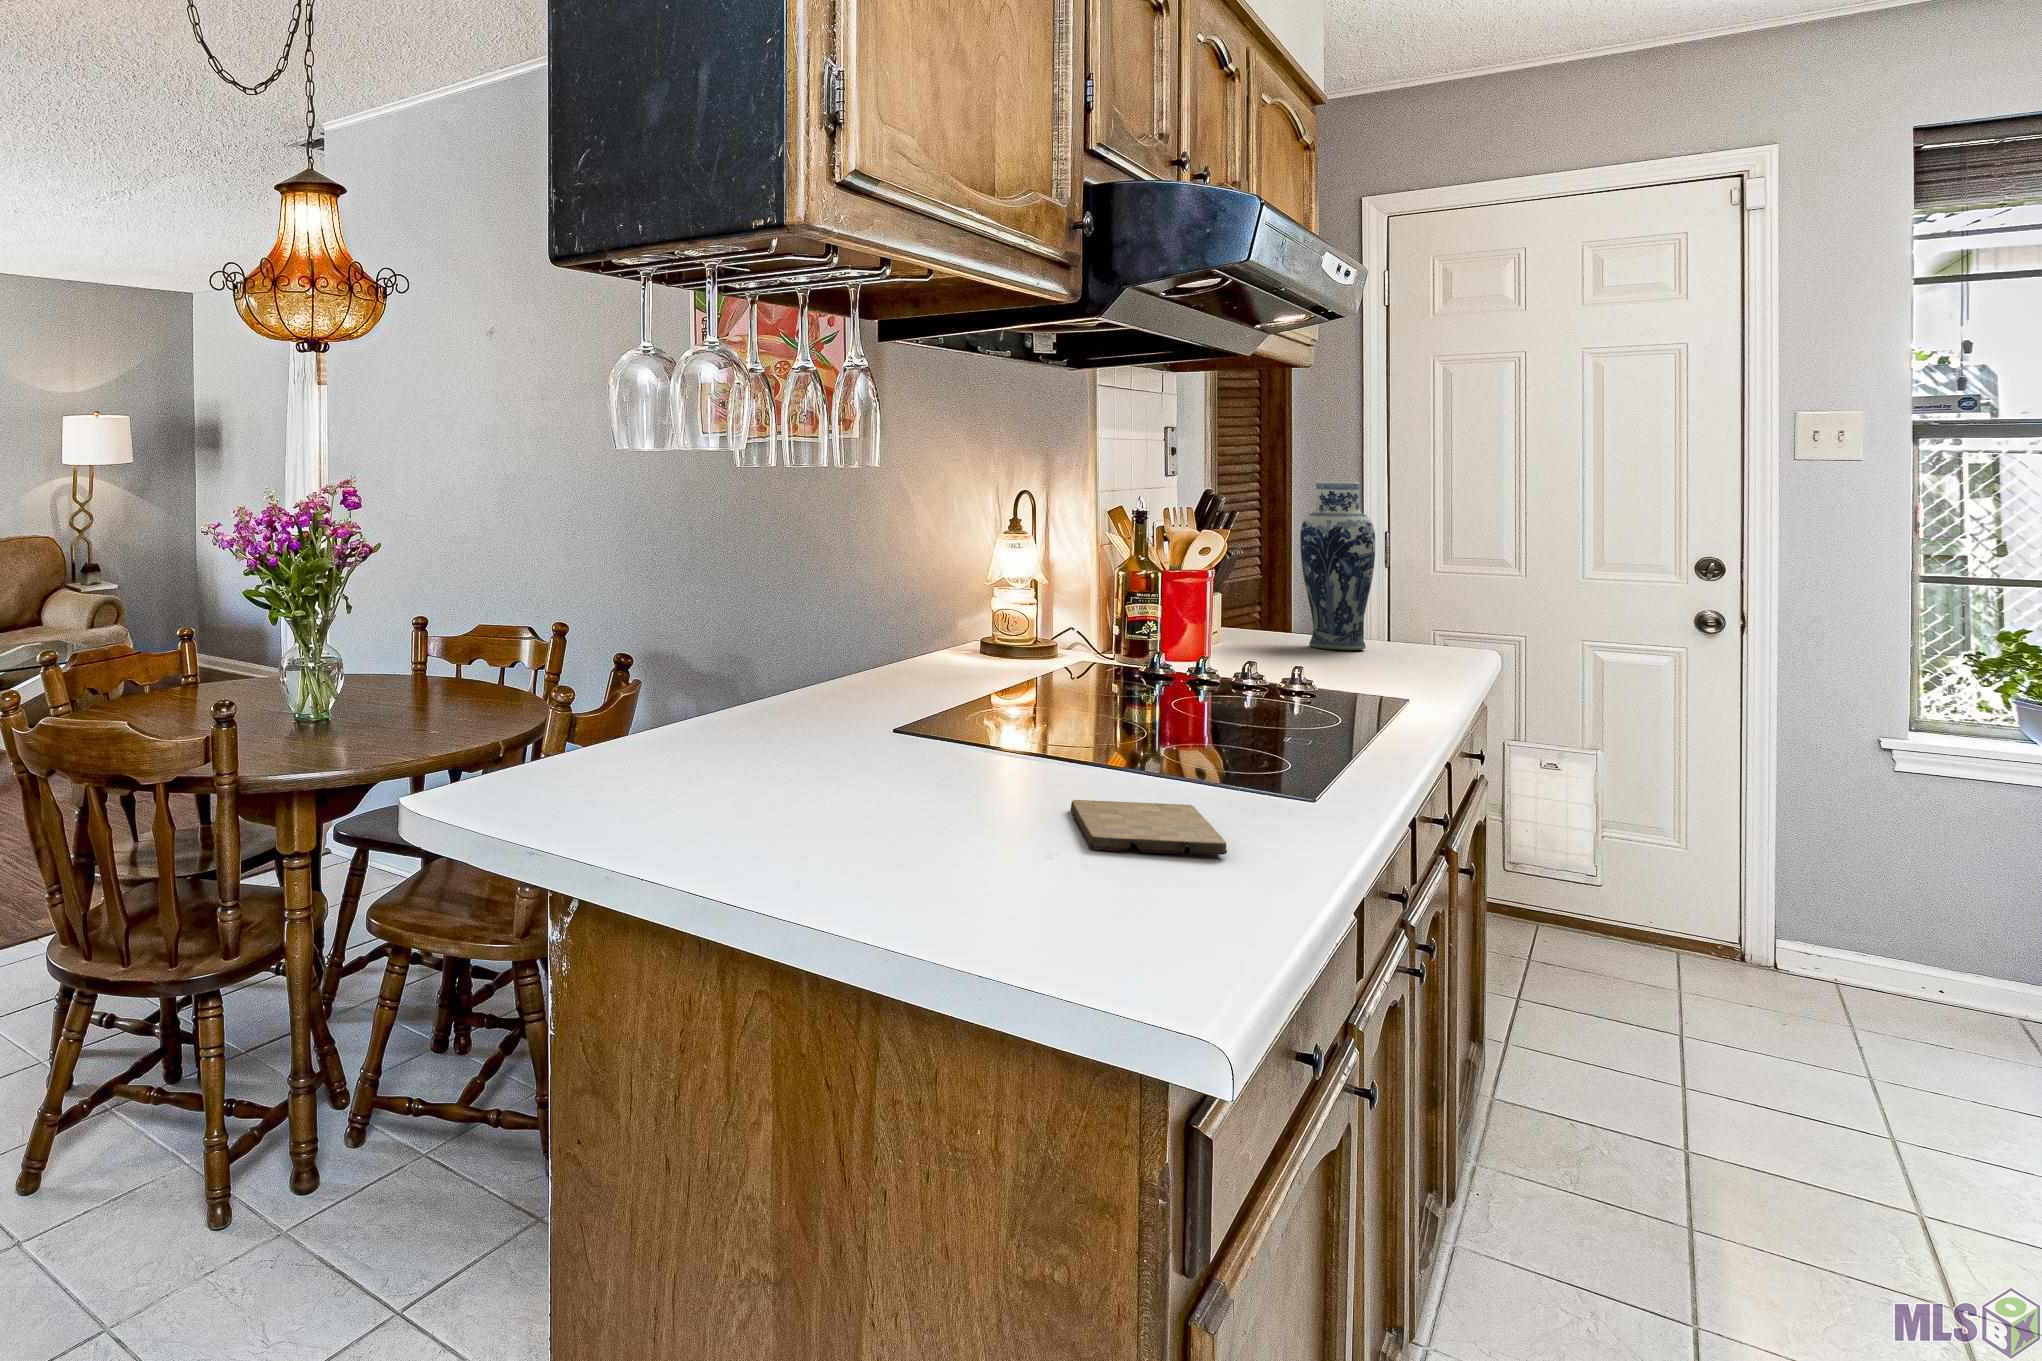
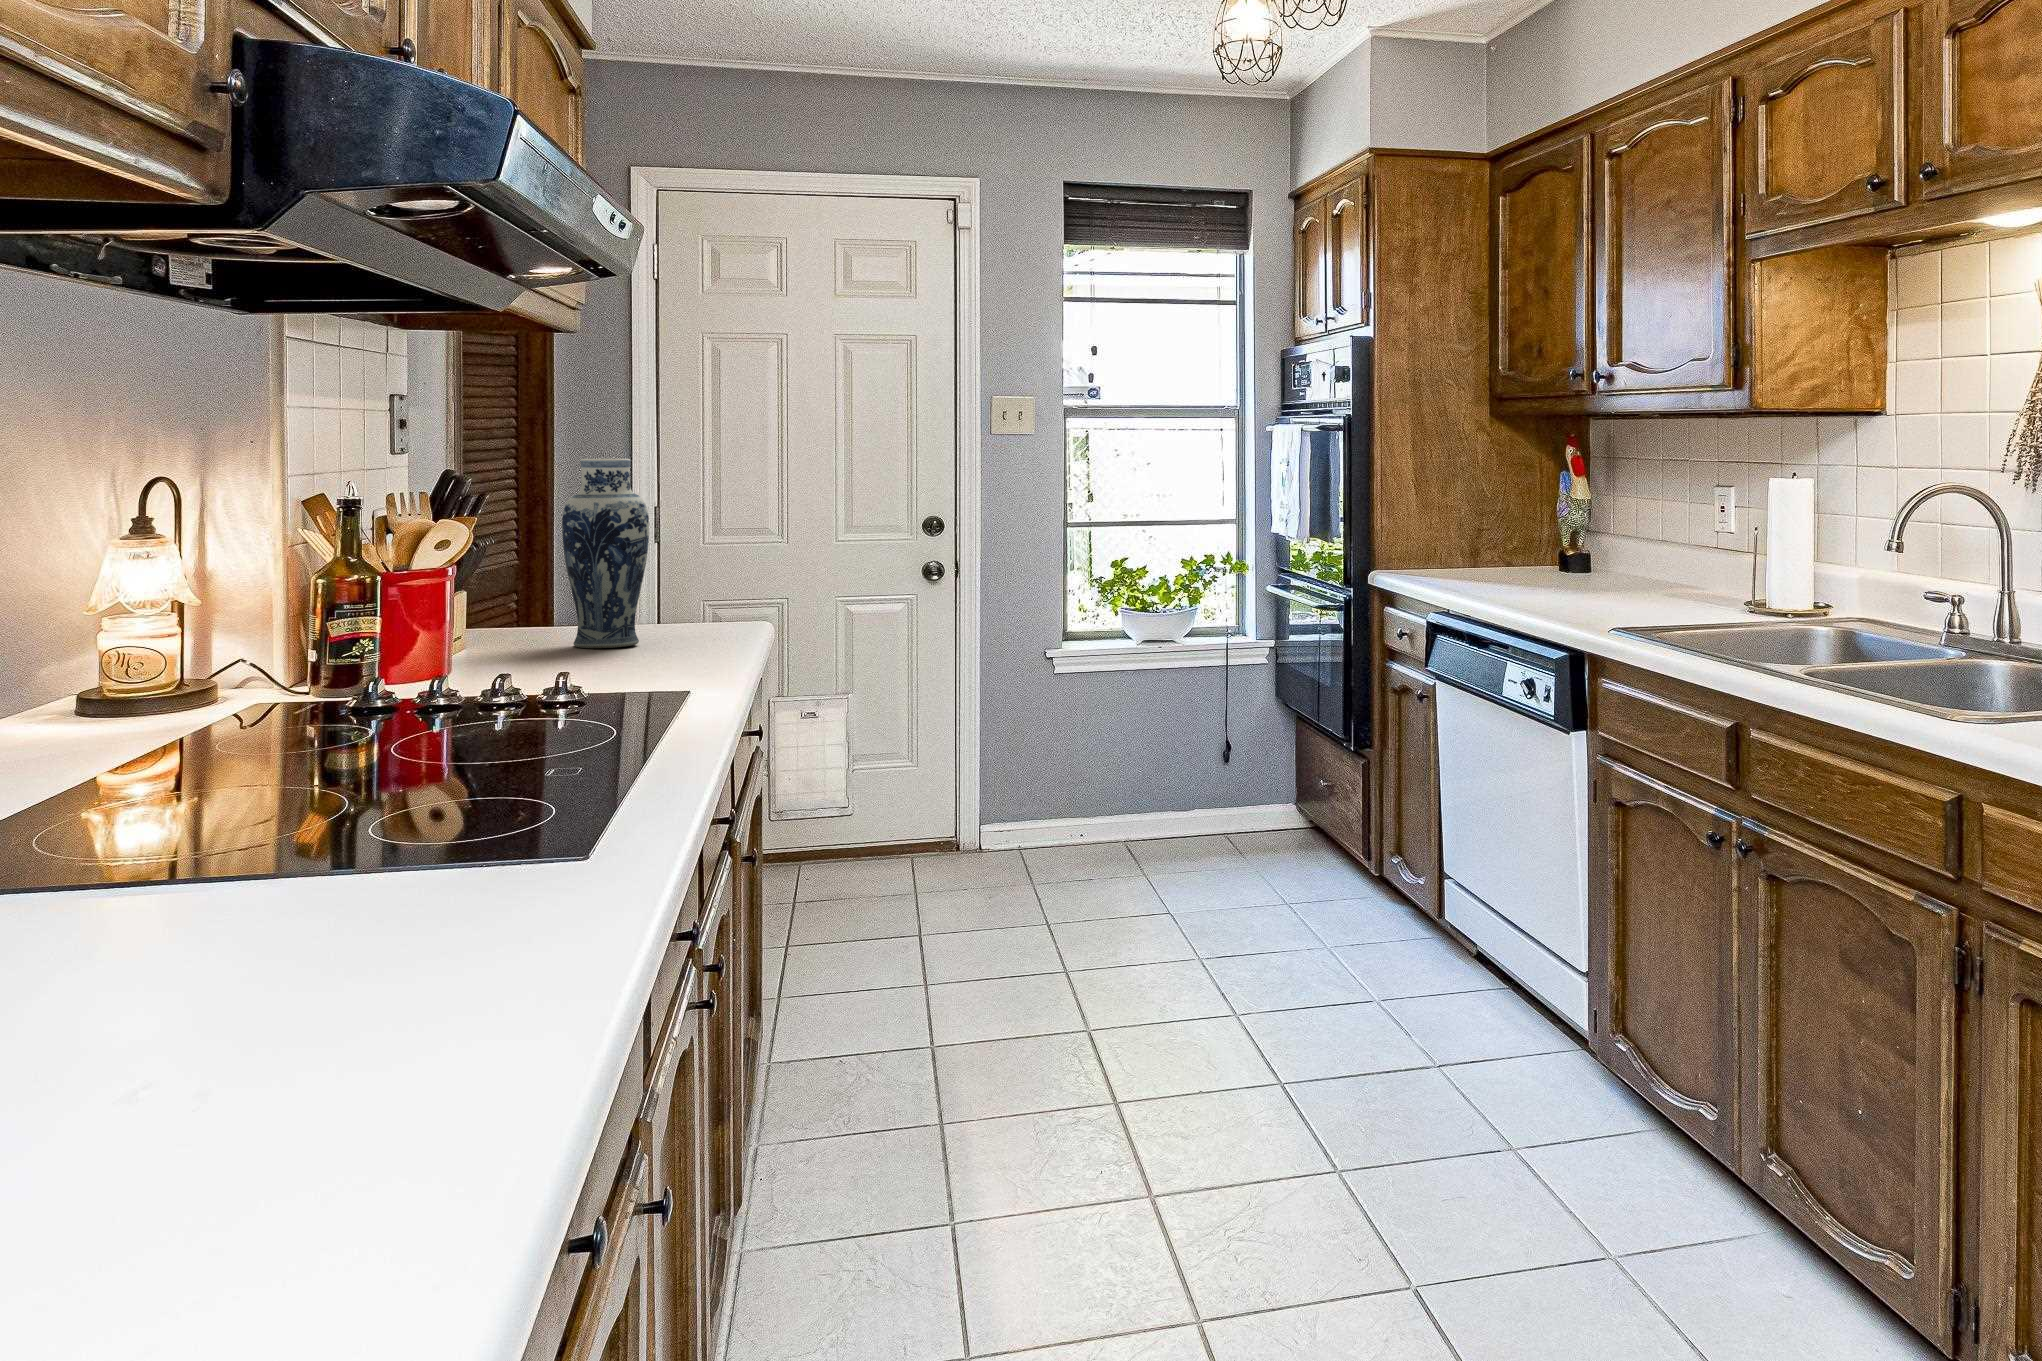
cutting board: present [1070,800,1227,855] -> none [203,908,458,1023]

